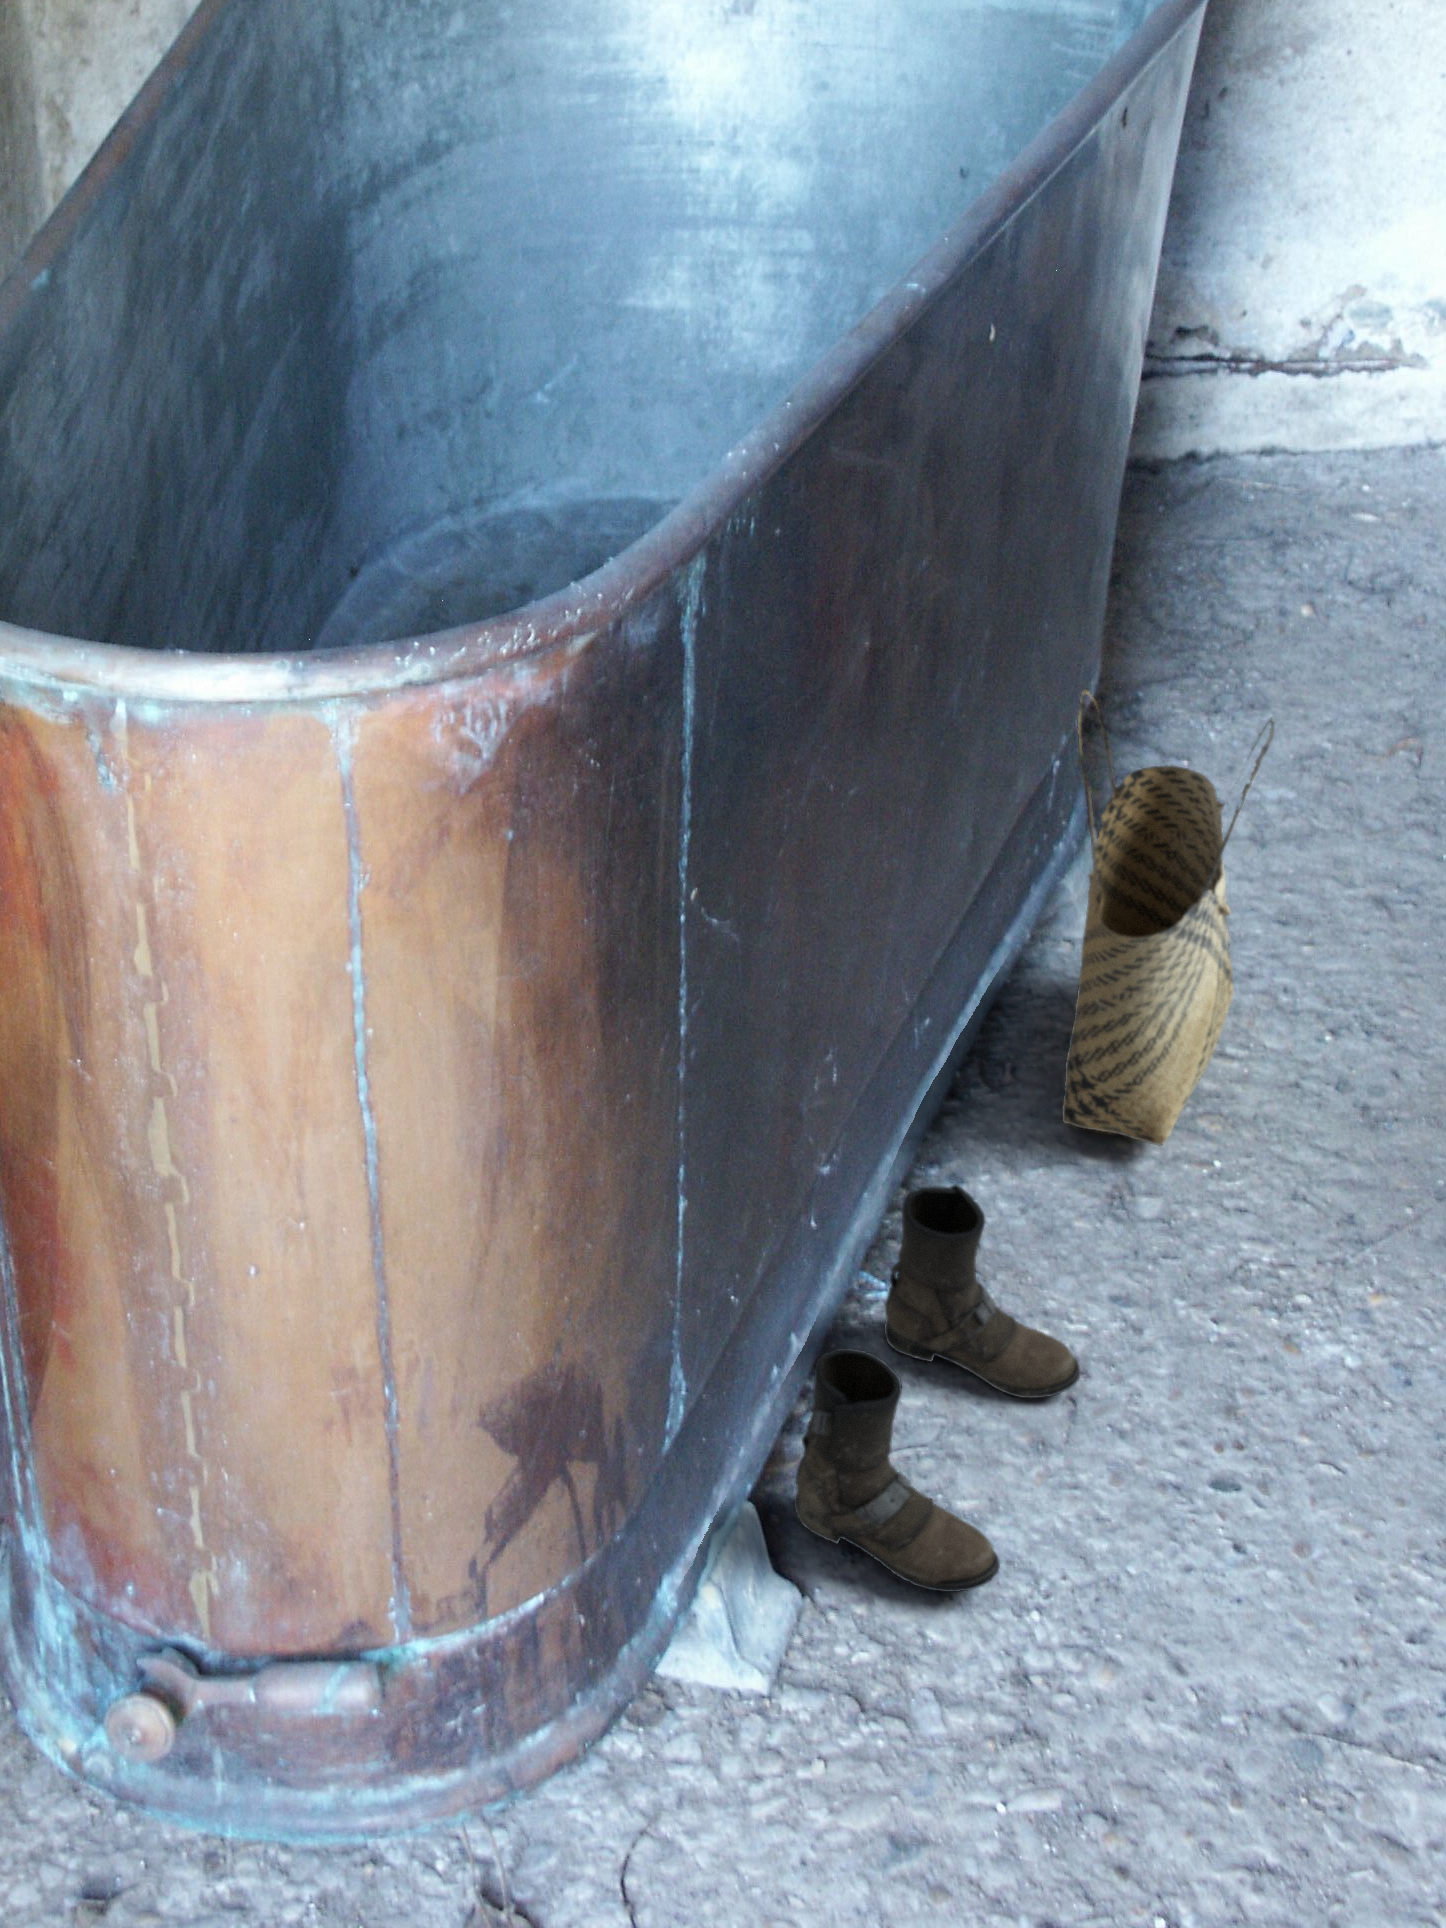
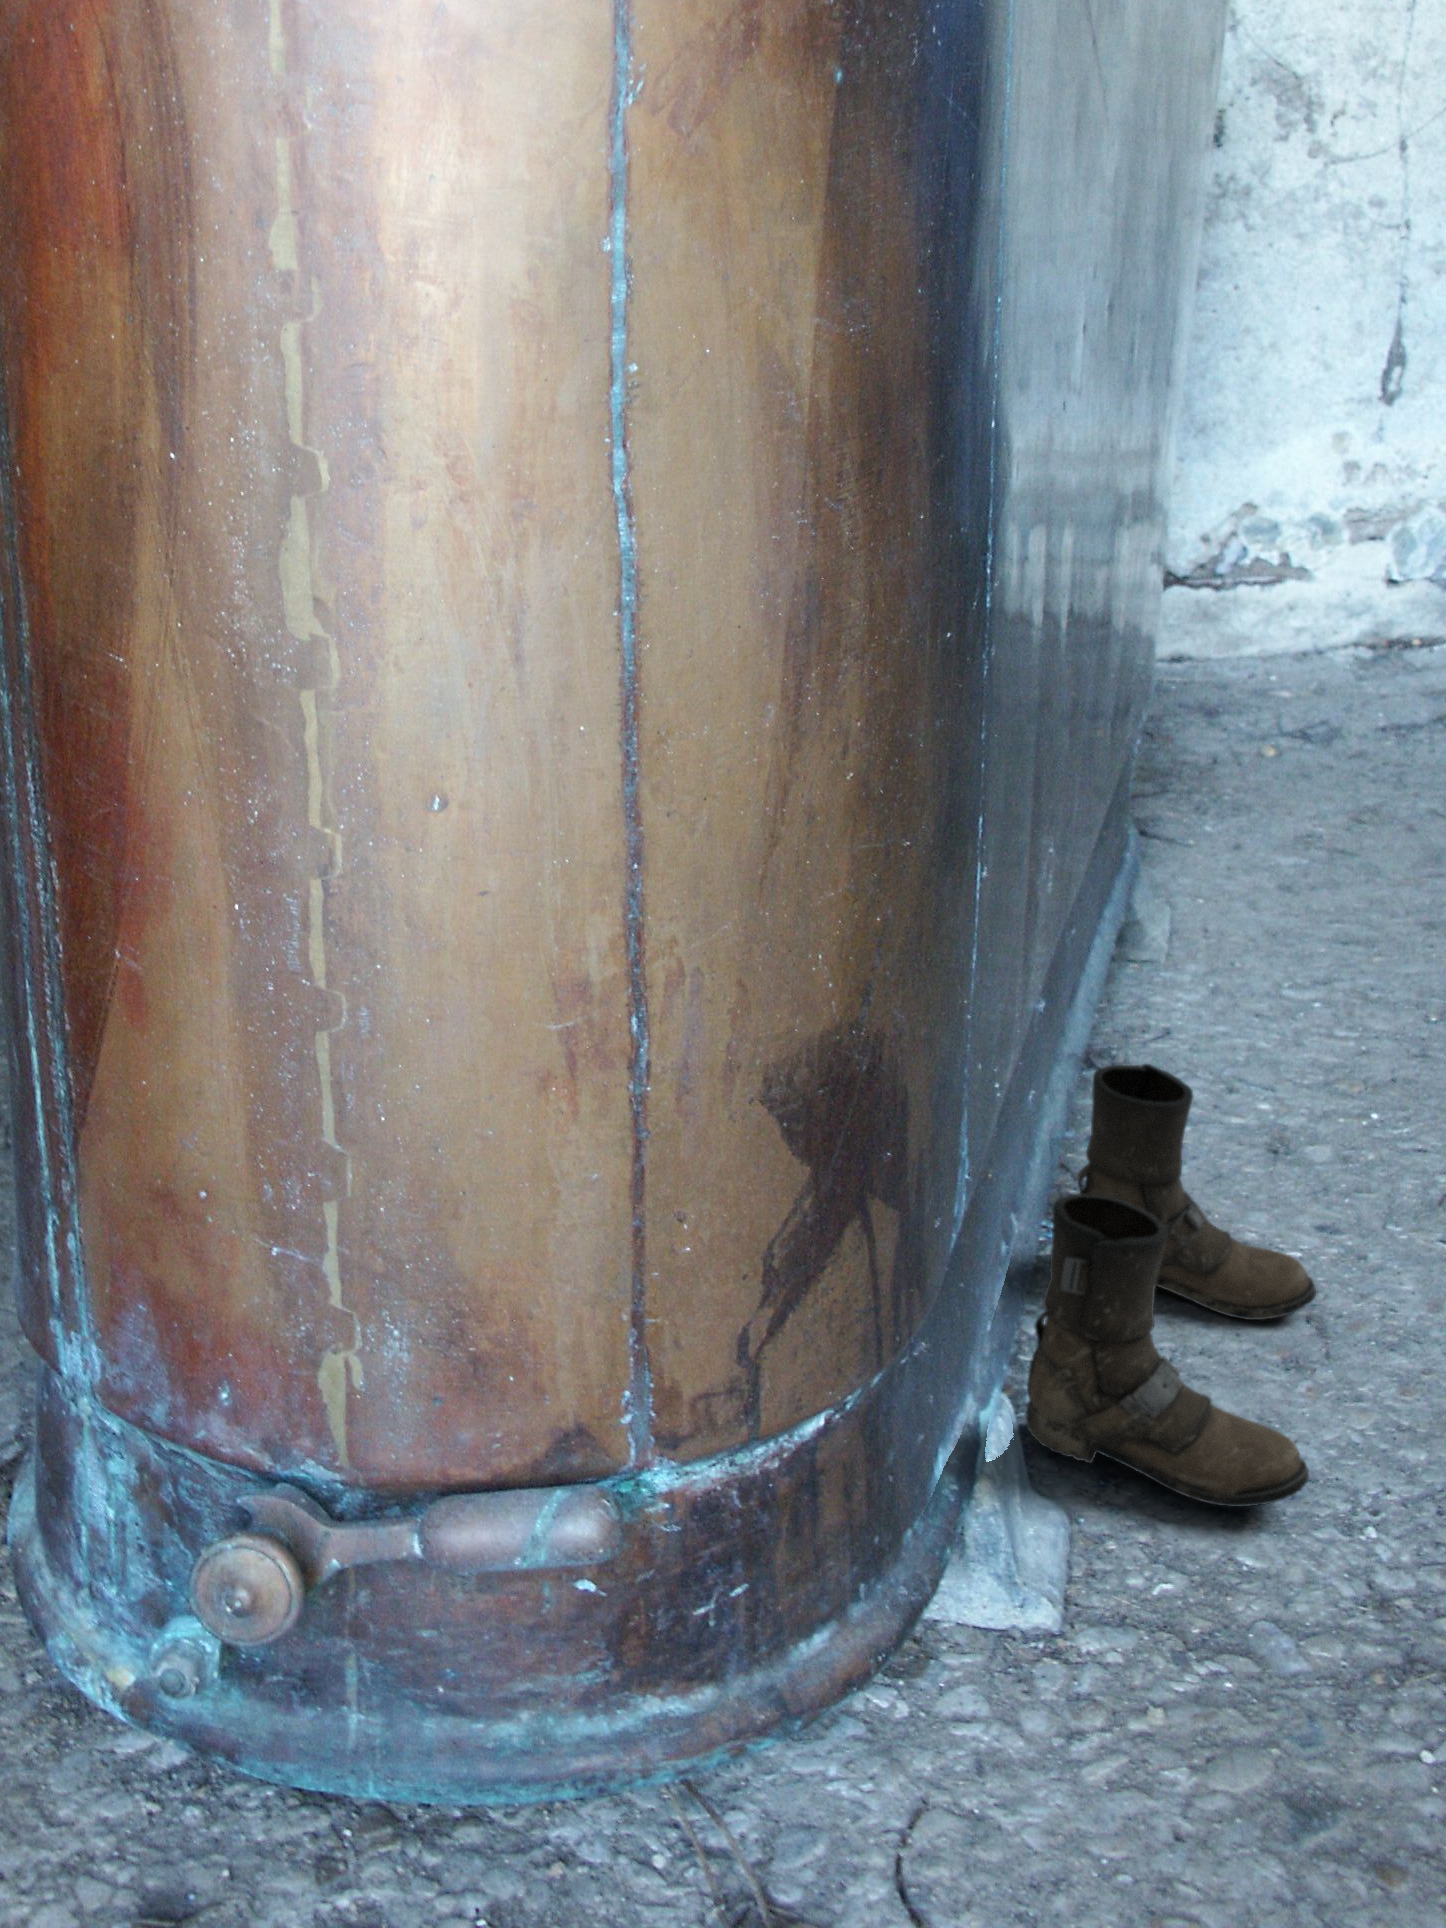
woven basket: present [1062,689,1275,1146] -> none [1173,616,1390,1097]

